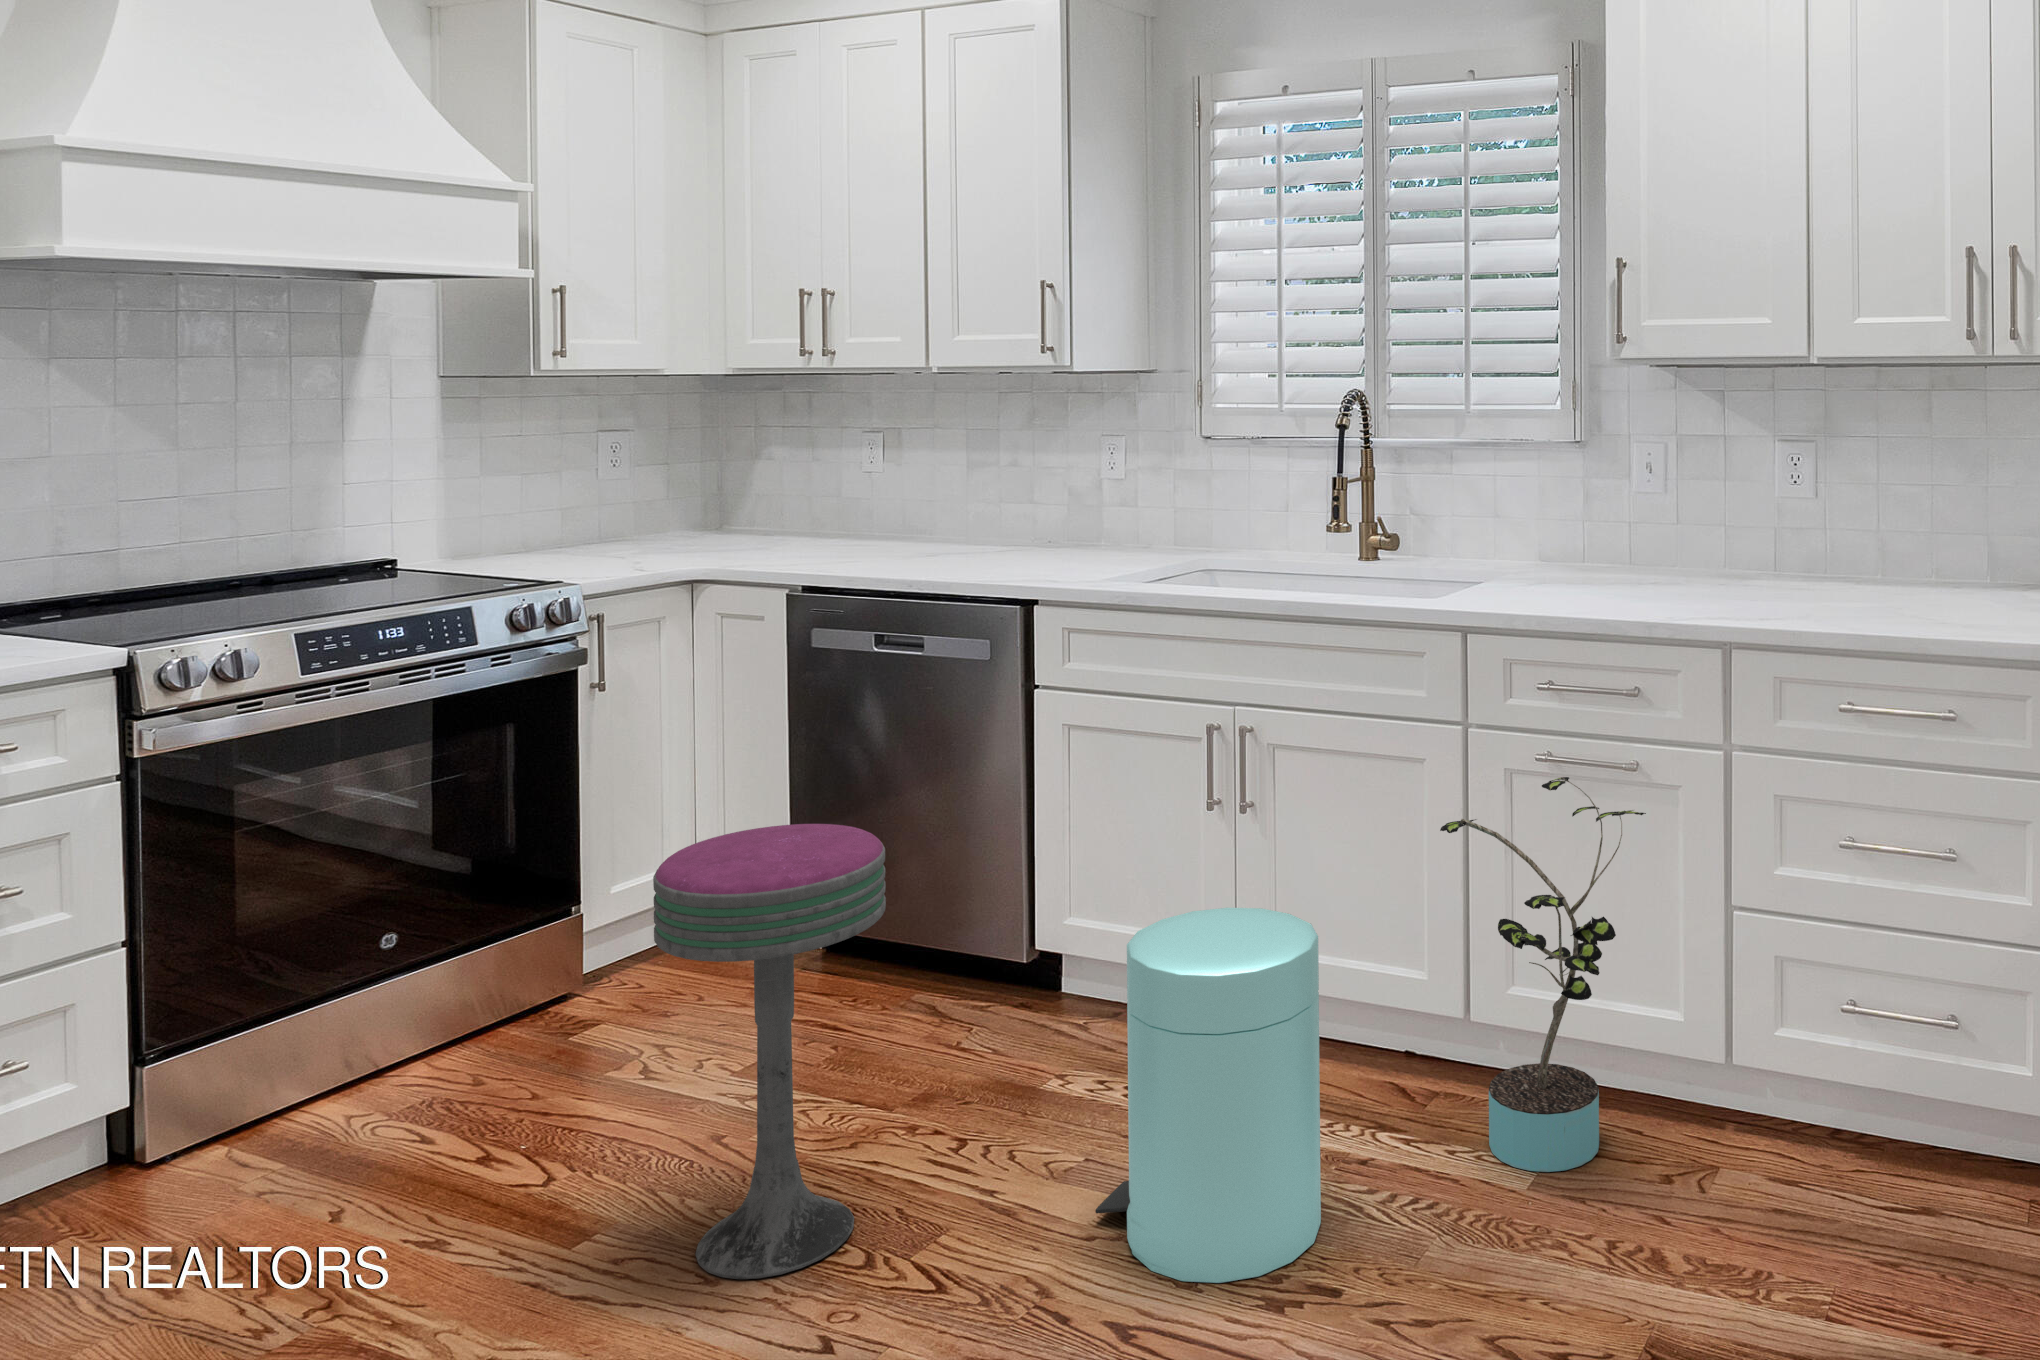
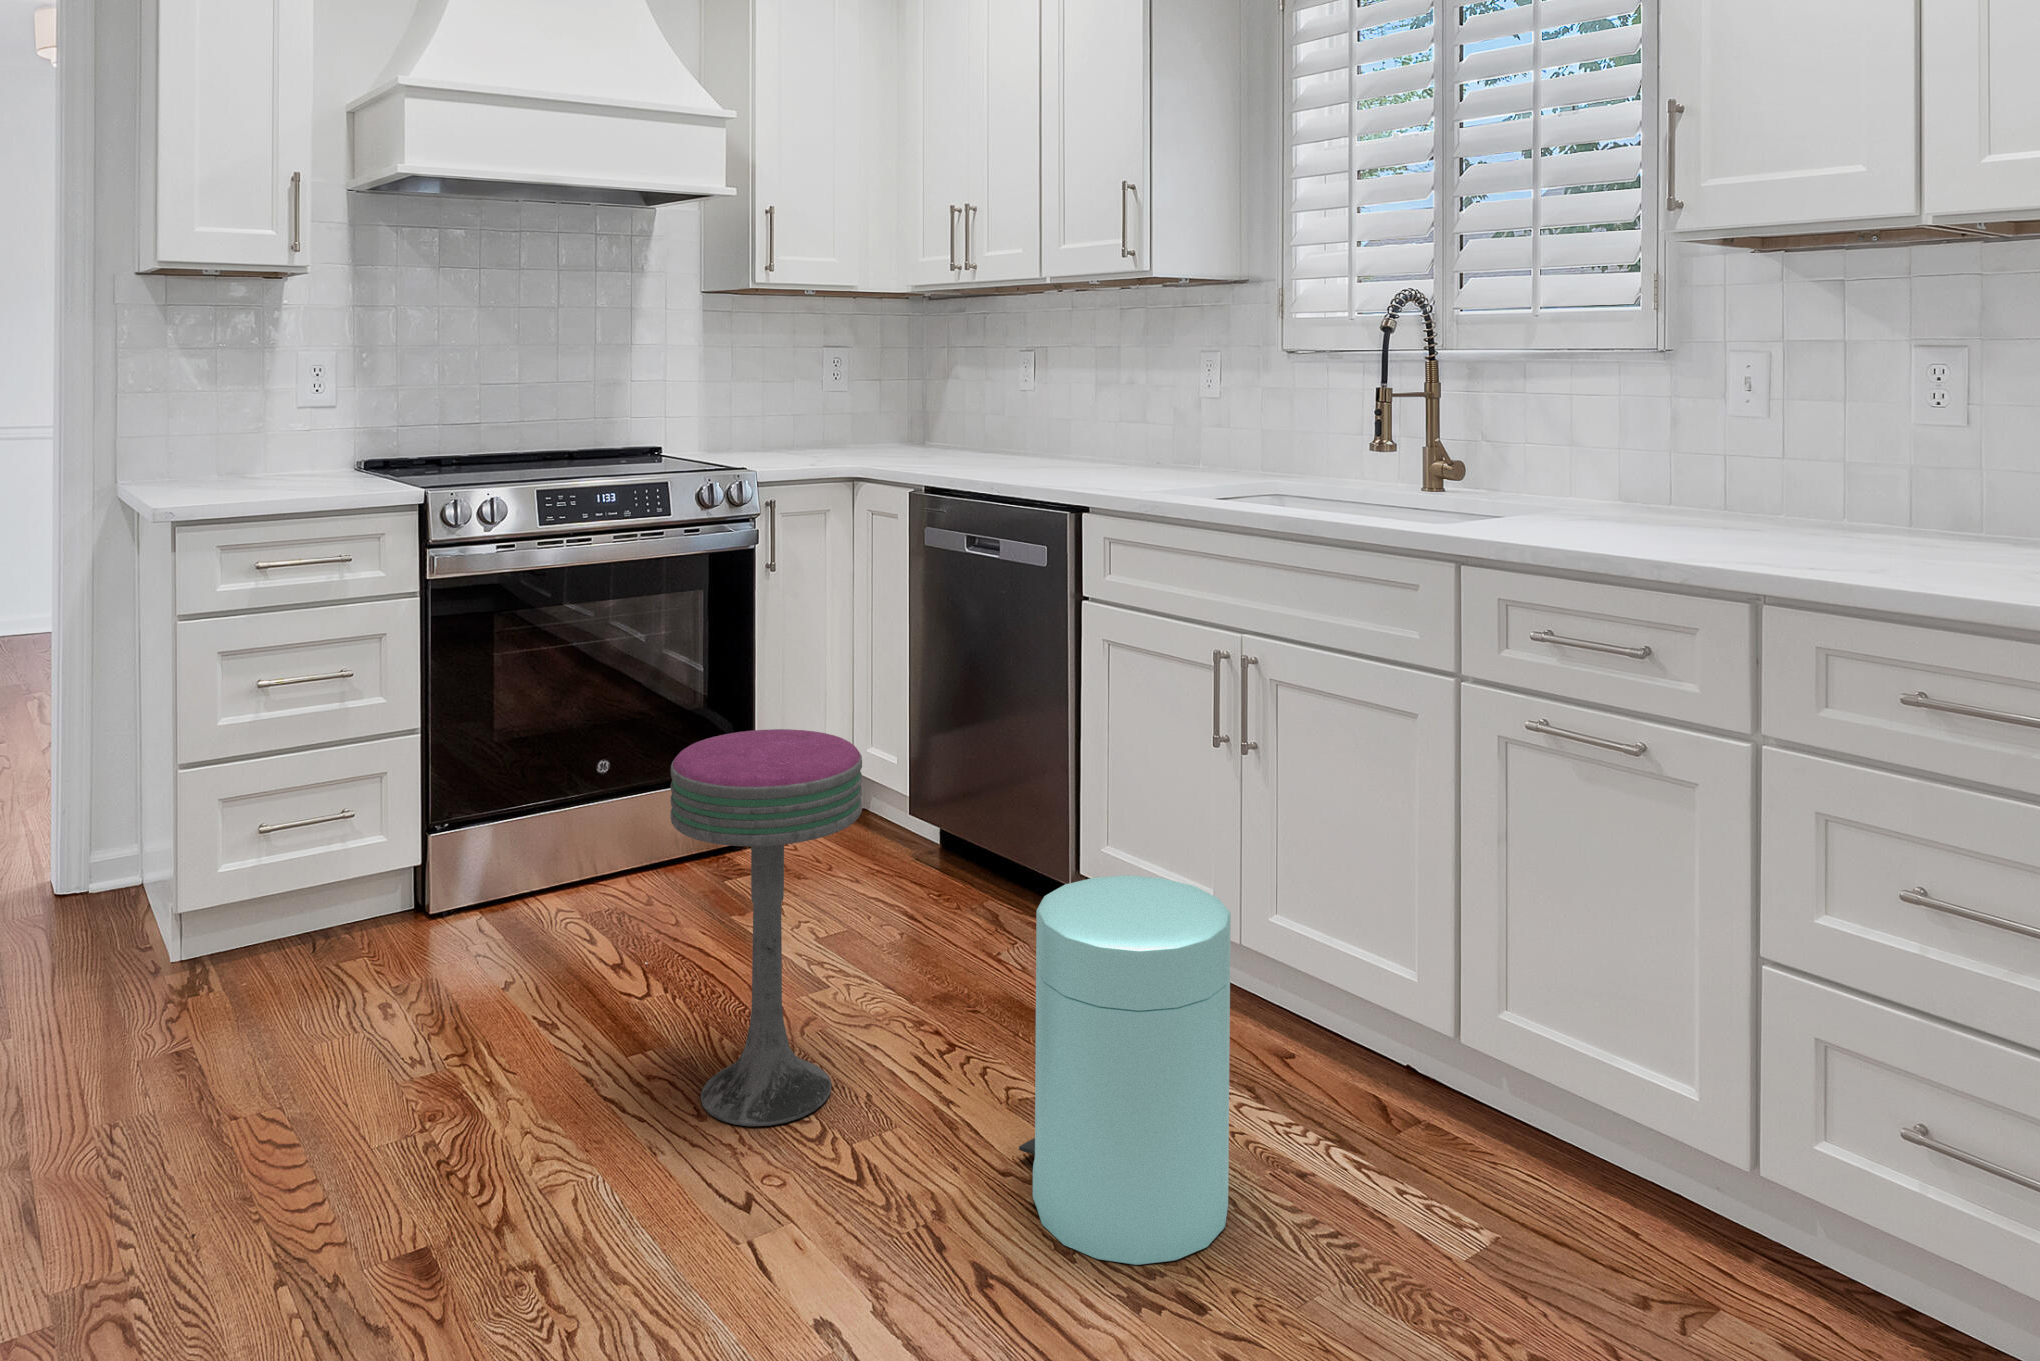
potted plant: present [1440,777,1646,1172] -> none [1402,803,1640,1252]

